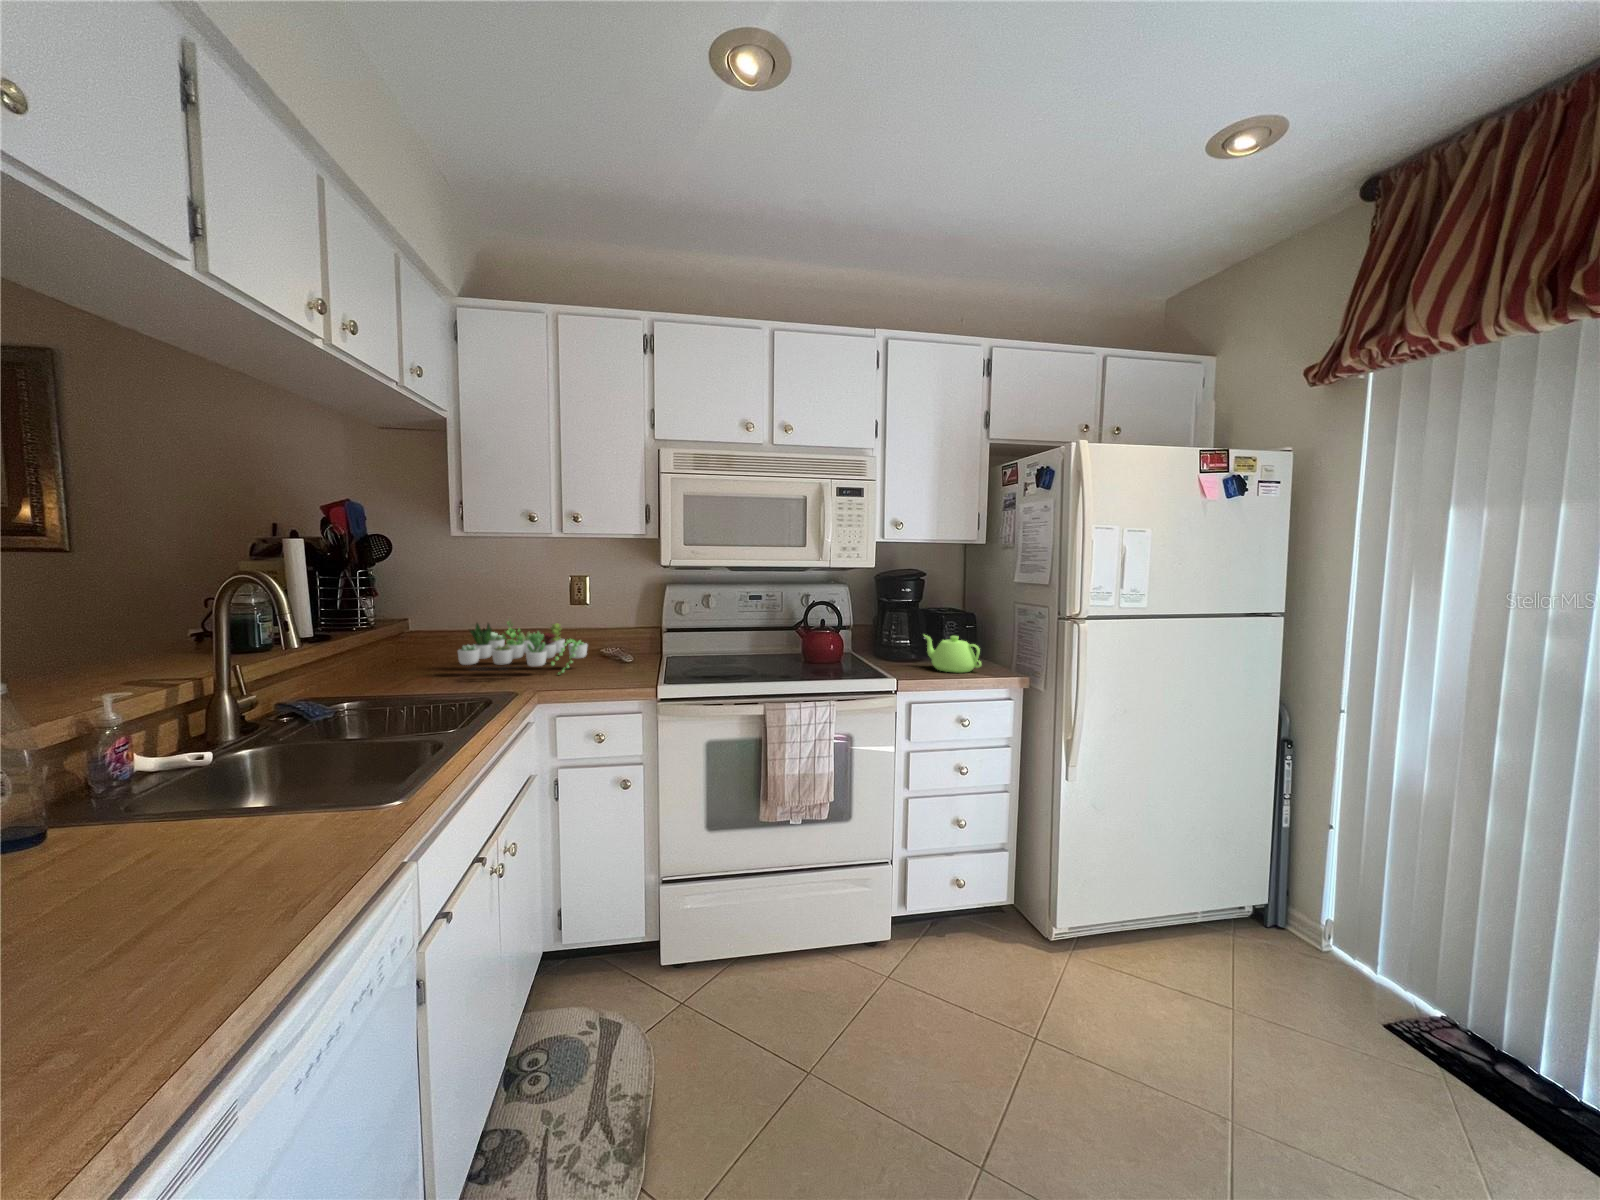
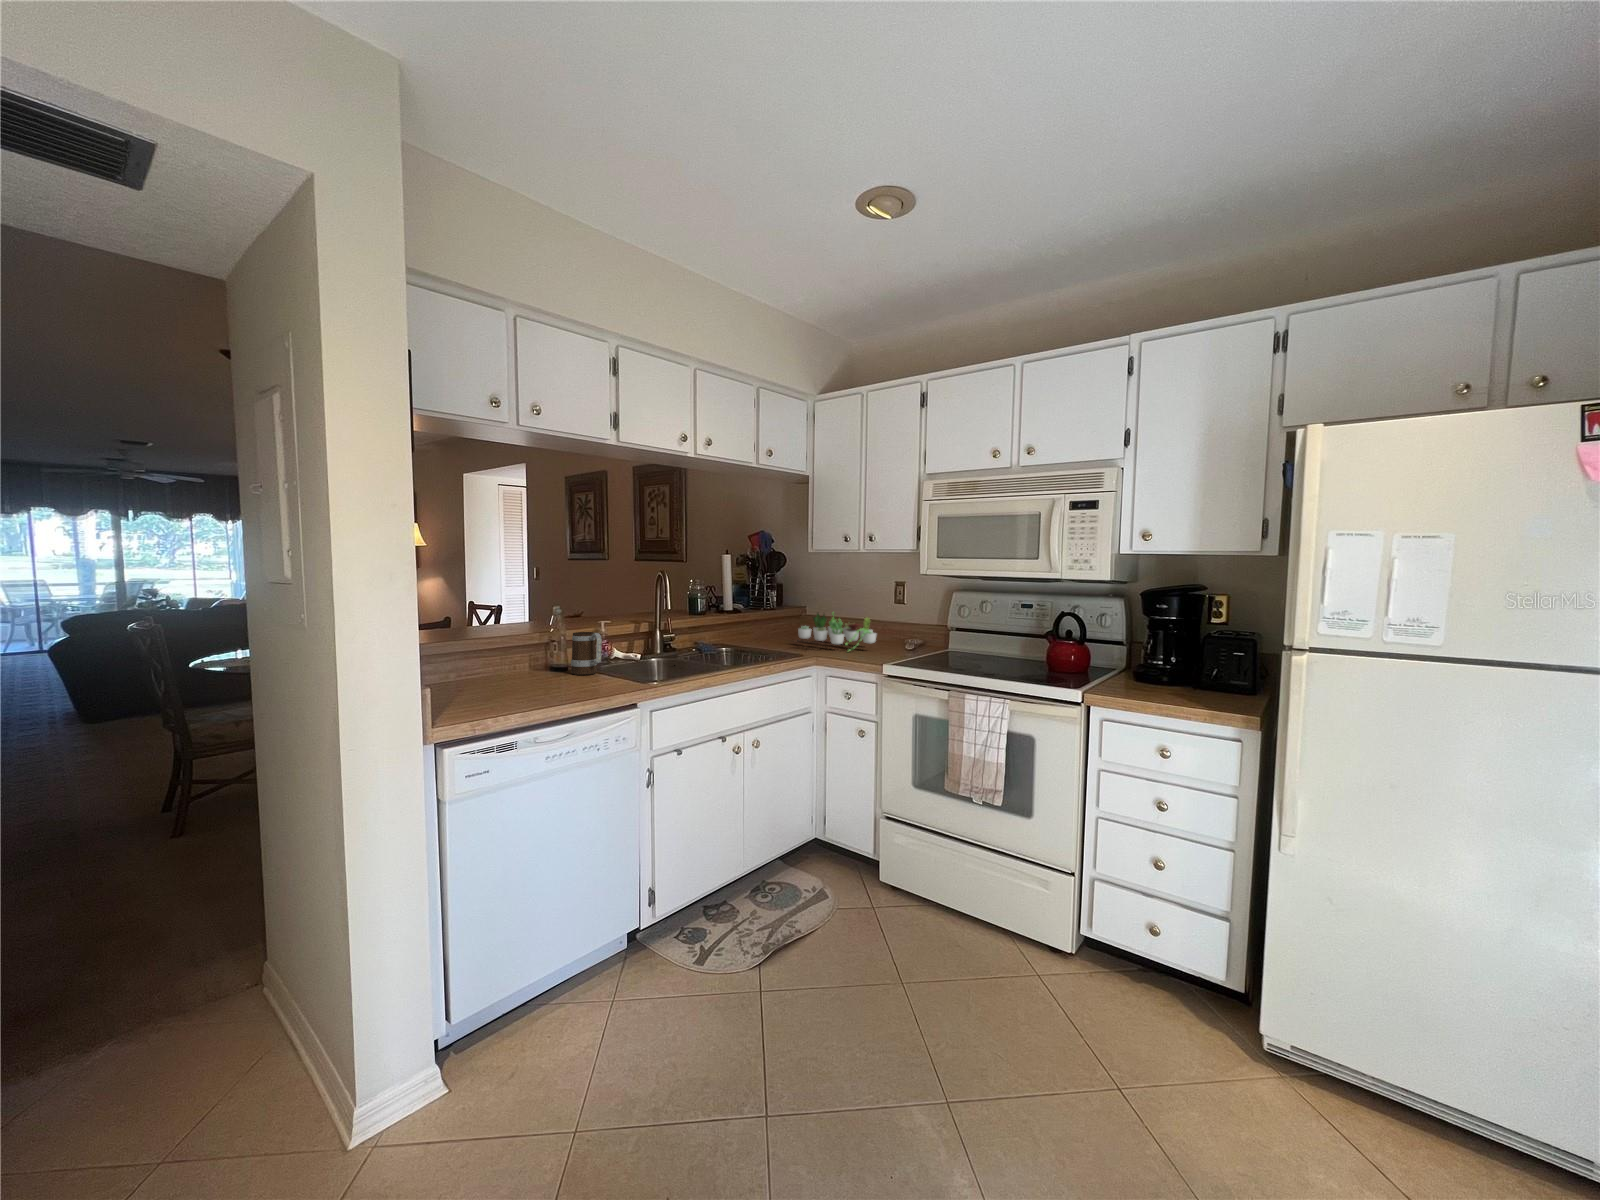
teapot: present [924,635,981,673] -> none [1156,654,1213,700]
mug: none [86,741,210,866] -> present [571,632,602,675]

